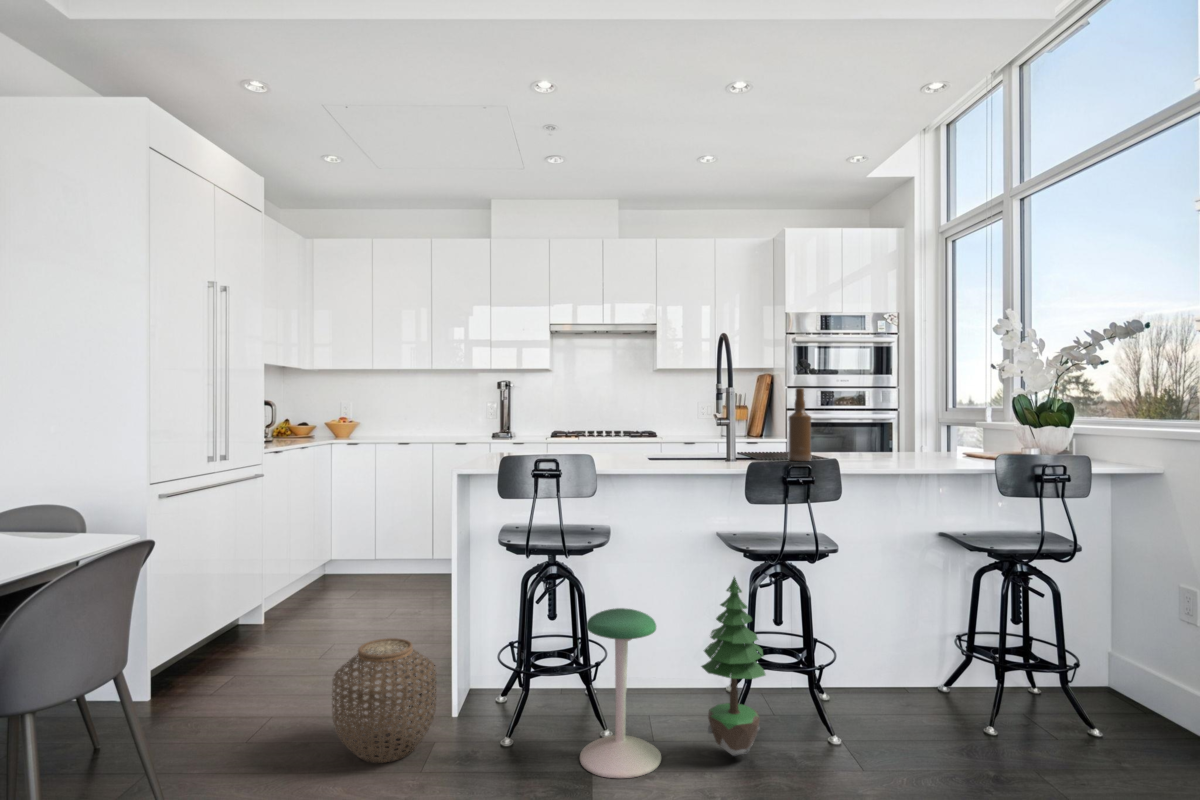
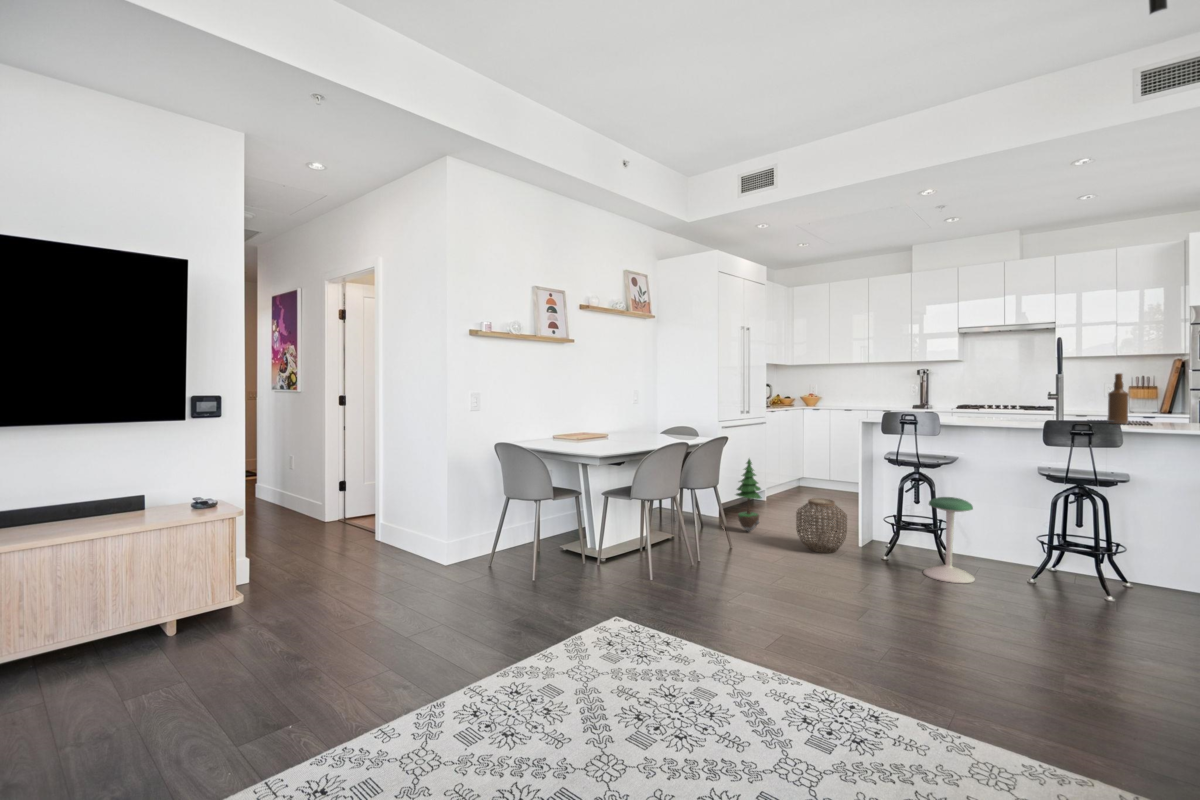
potted tree: present [701,577,765,756] -> present [736,459,762,532]

